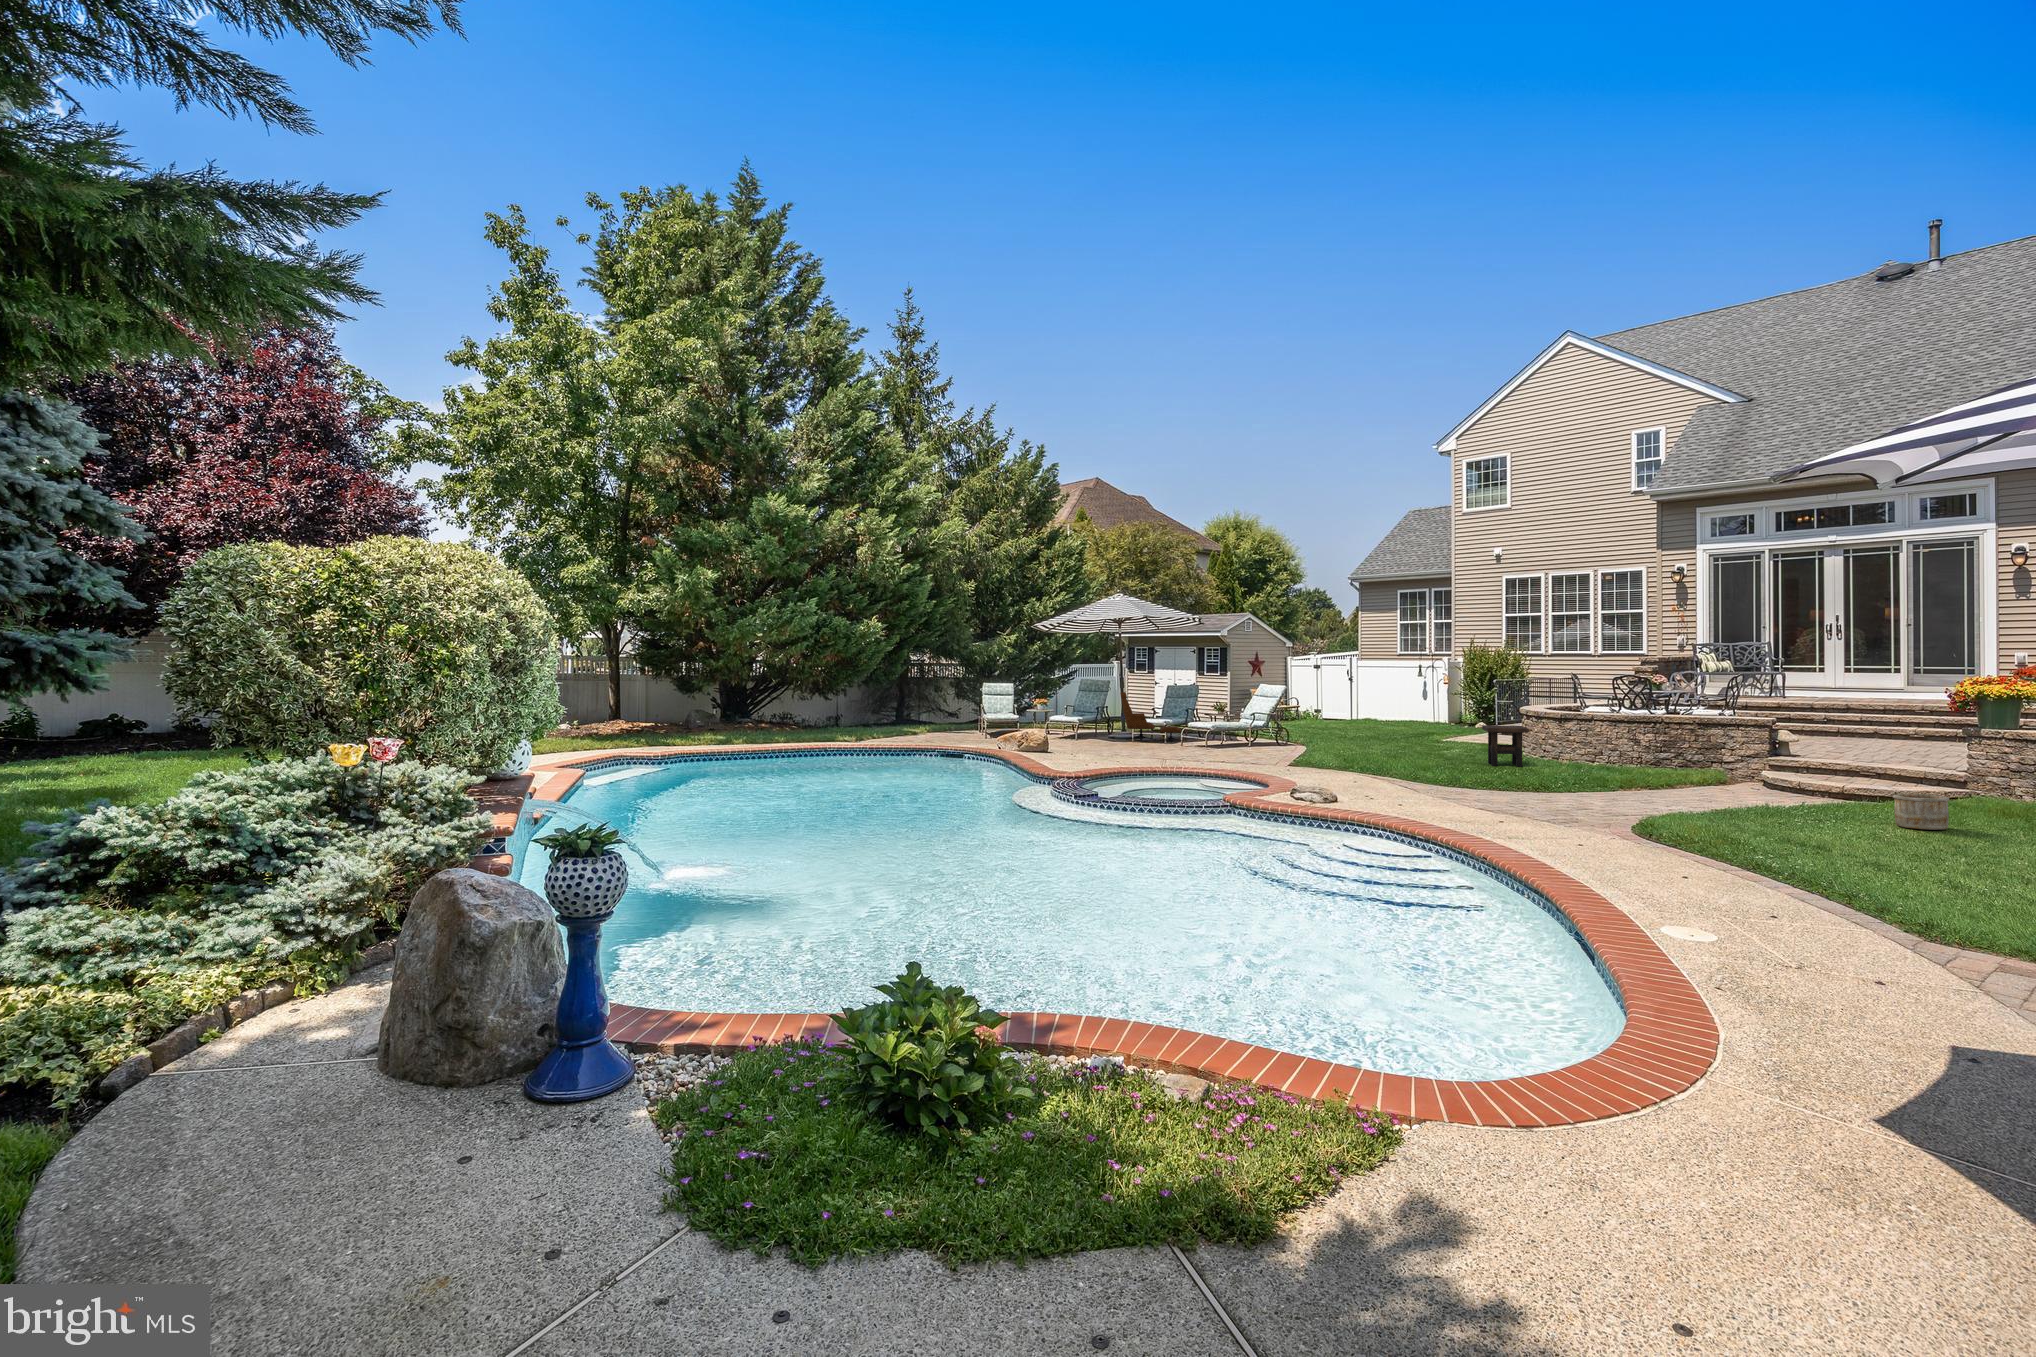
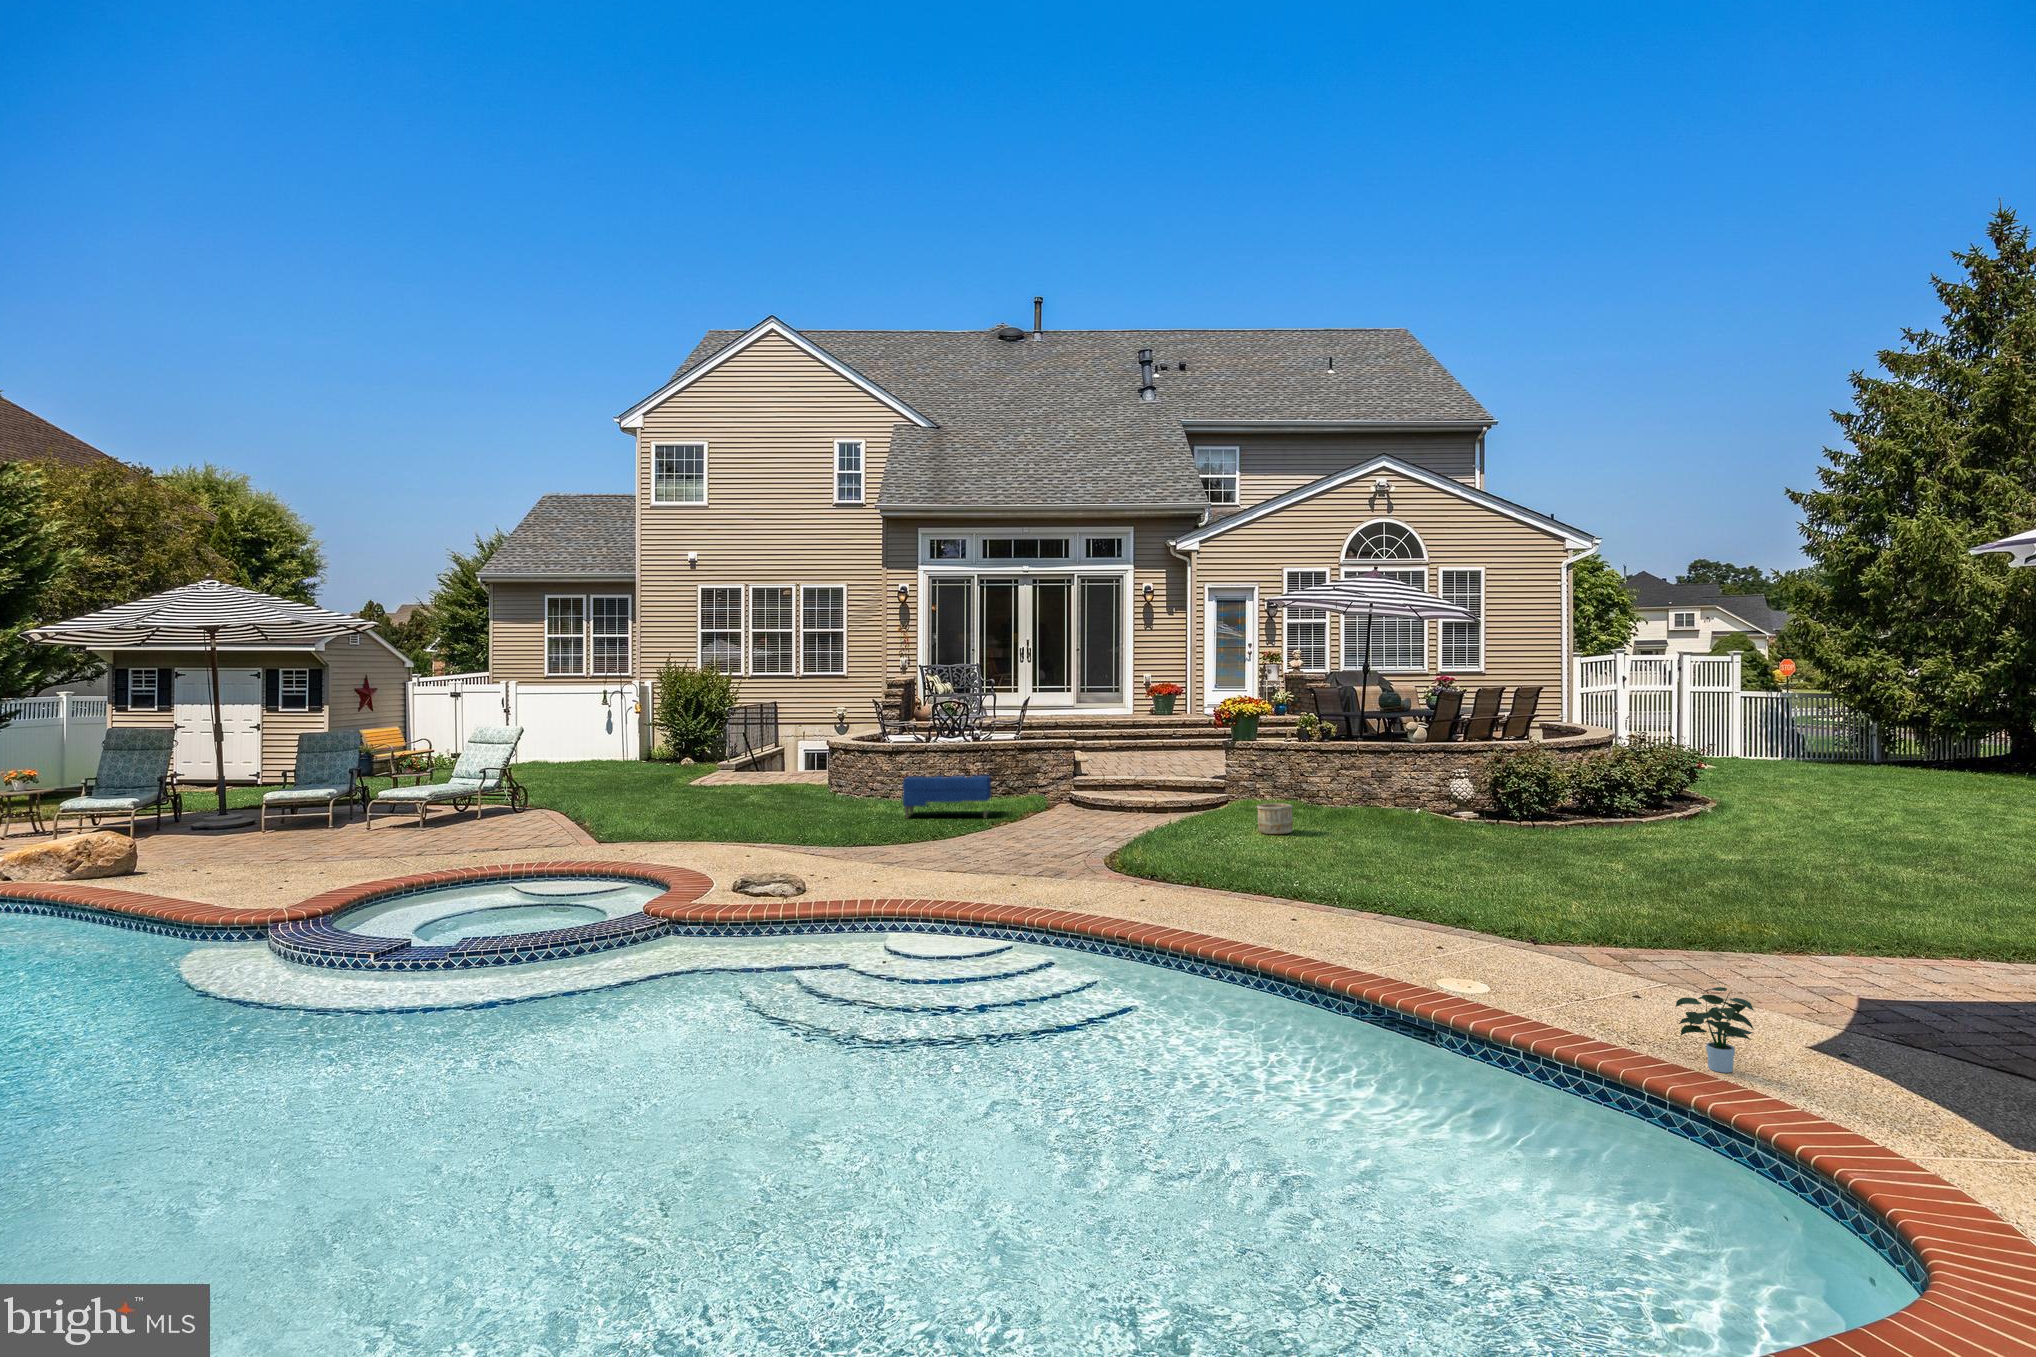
lounge chair: present [1120,692,1182,741] -> none [209,753,330,837]
side table: present [1482,725,1529,767] -> none [799,765,857,816]
bench: none [1556,738,1658,783] -> present [903,775,991,819]
potted plant: none [1690,972,1796,1063] -> present [1675,987,1754,1073]

